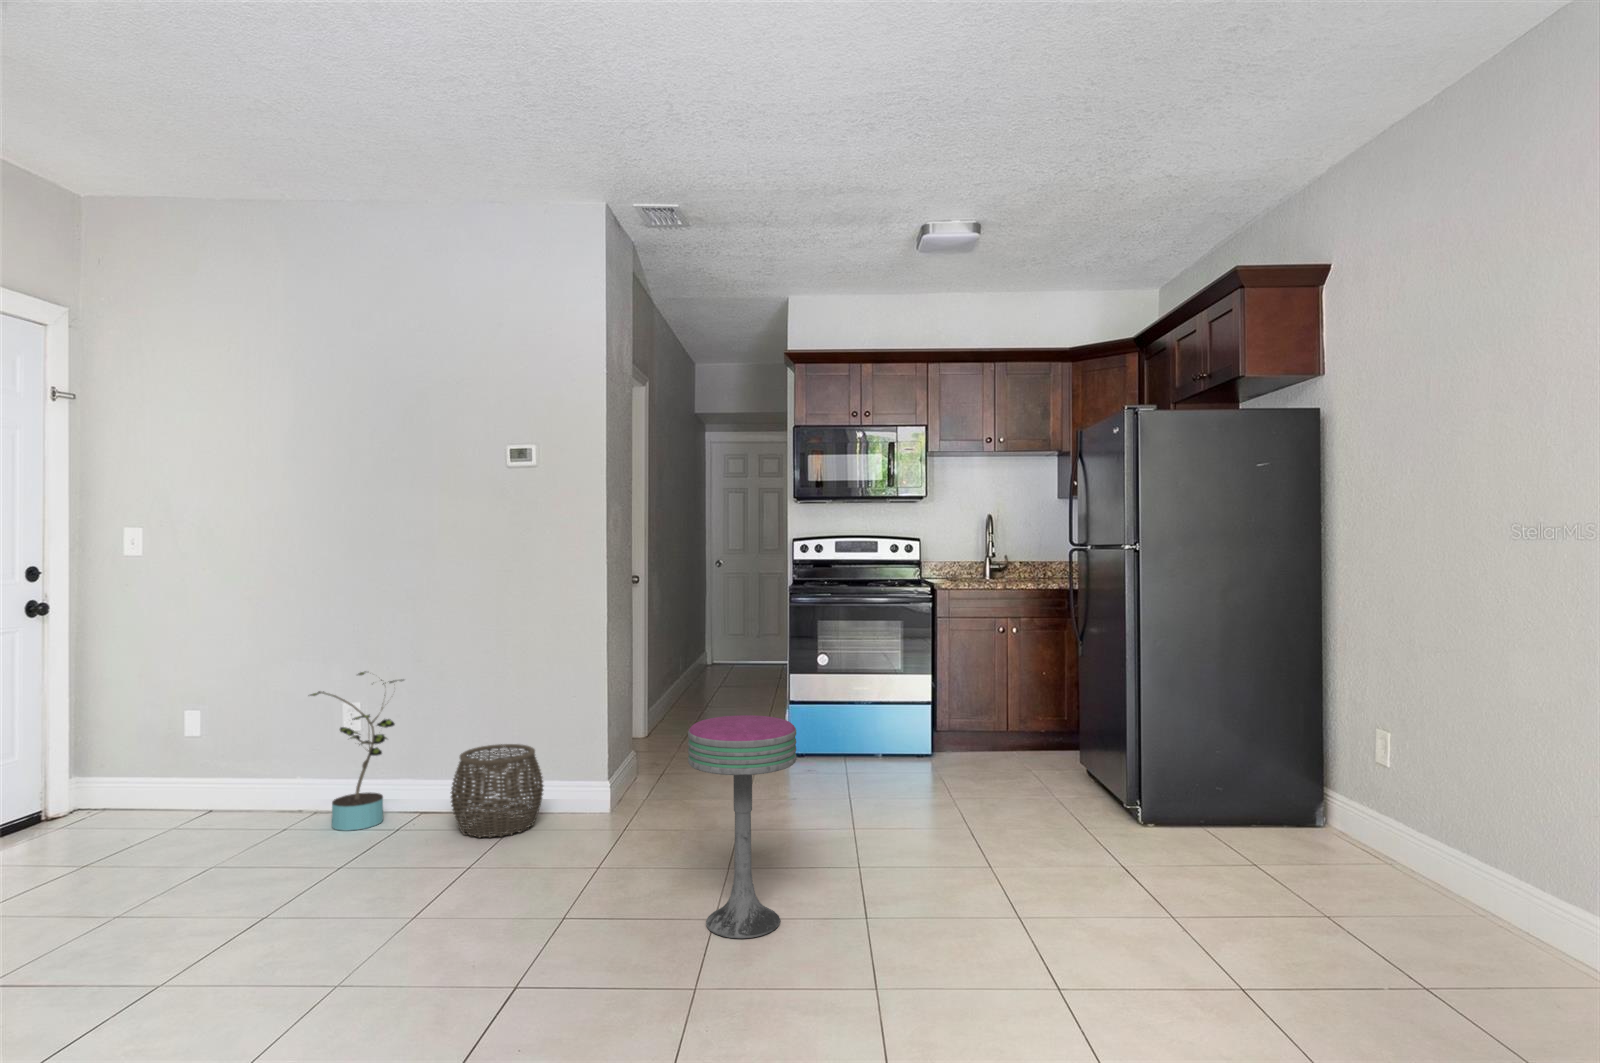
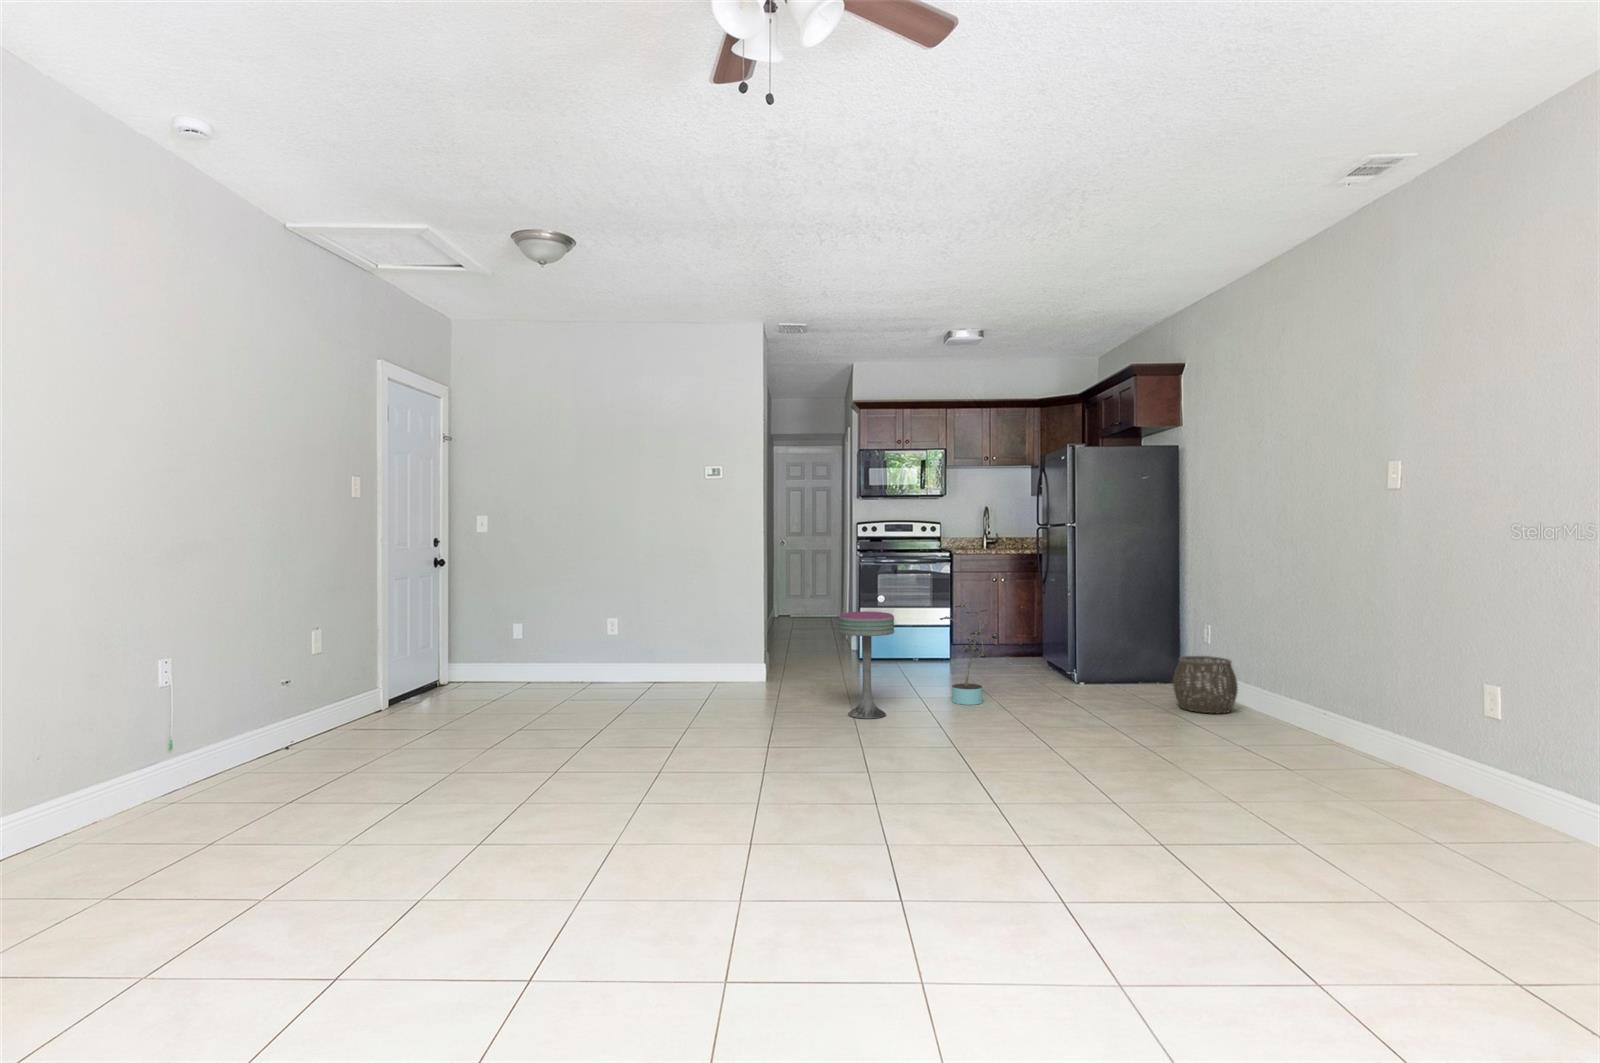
potted plant: present [310,671,403,831] -> present [940,605,998,705]
woven basket: present [450,744,544,838] -> present [1173,656,1238,714]

